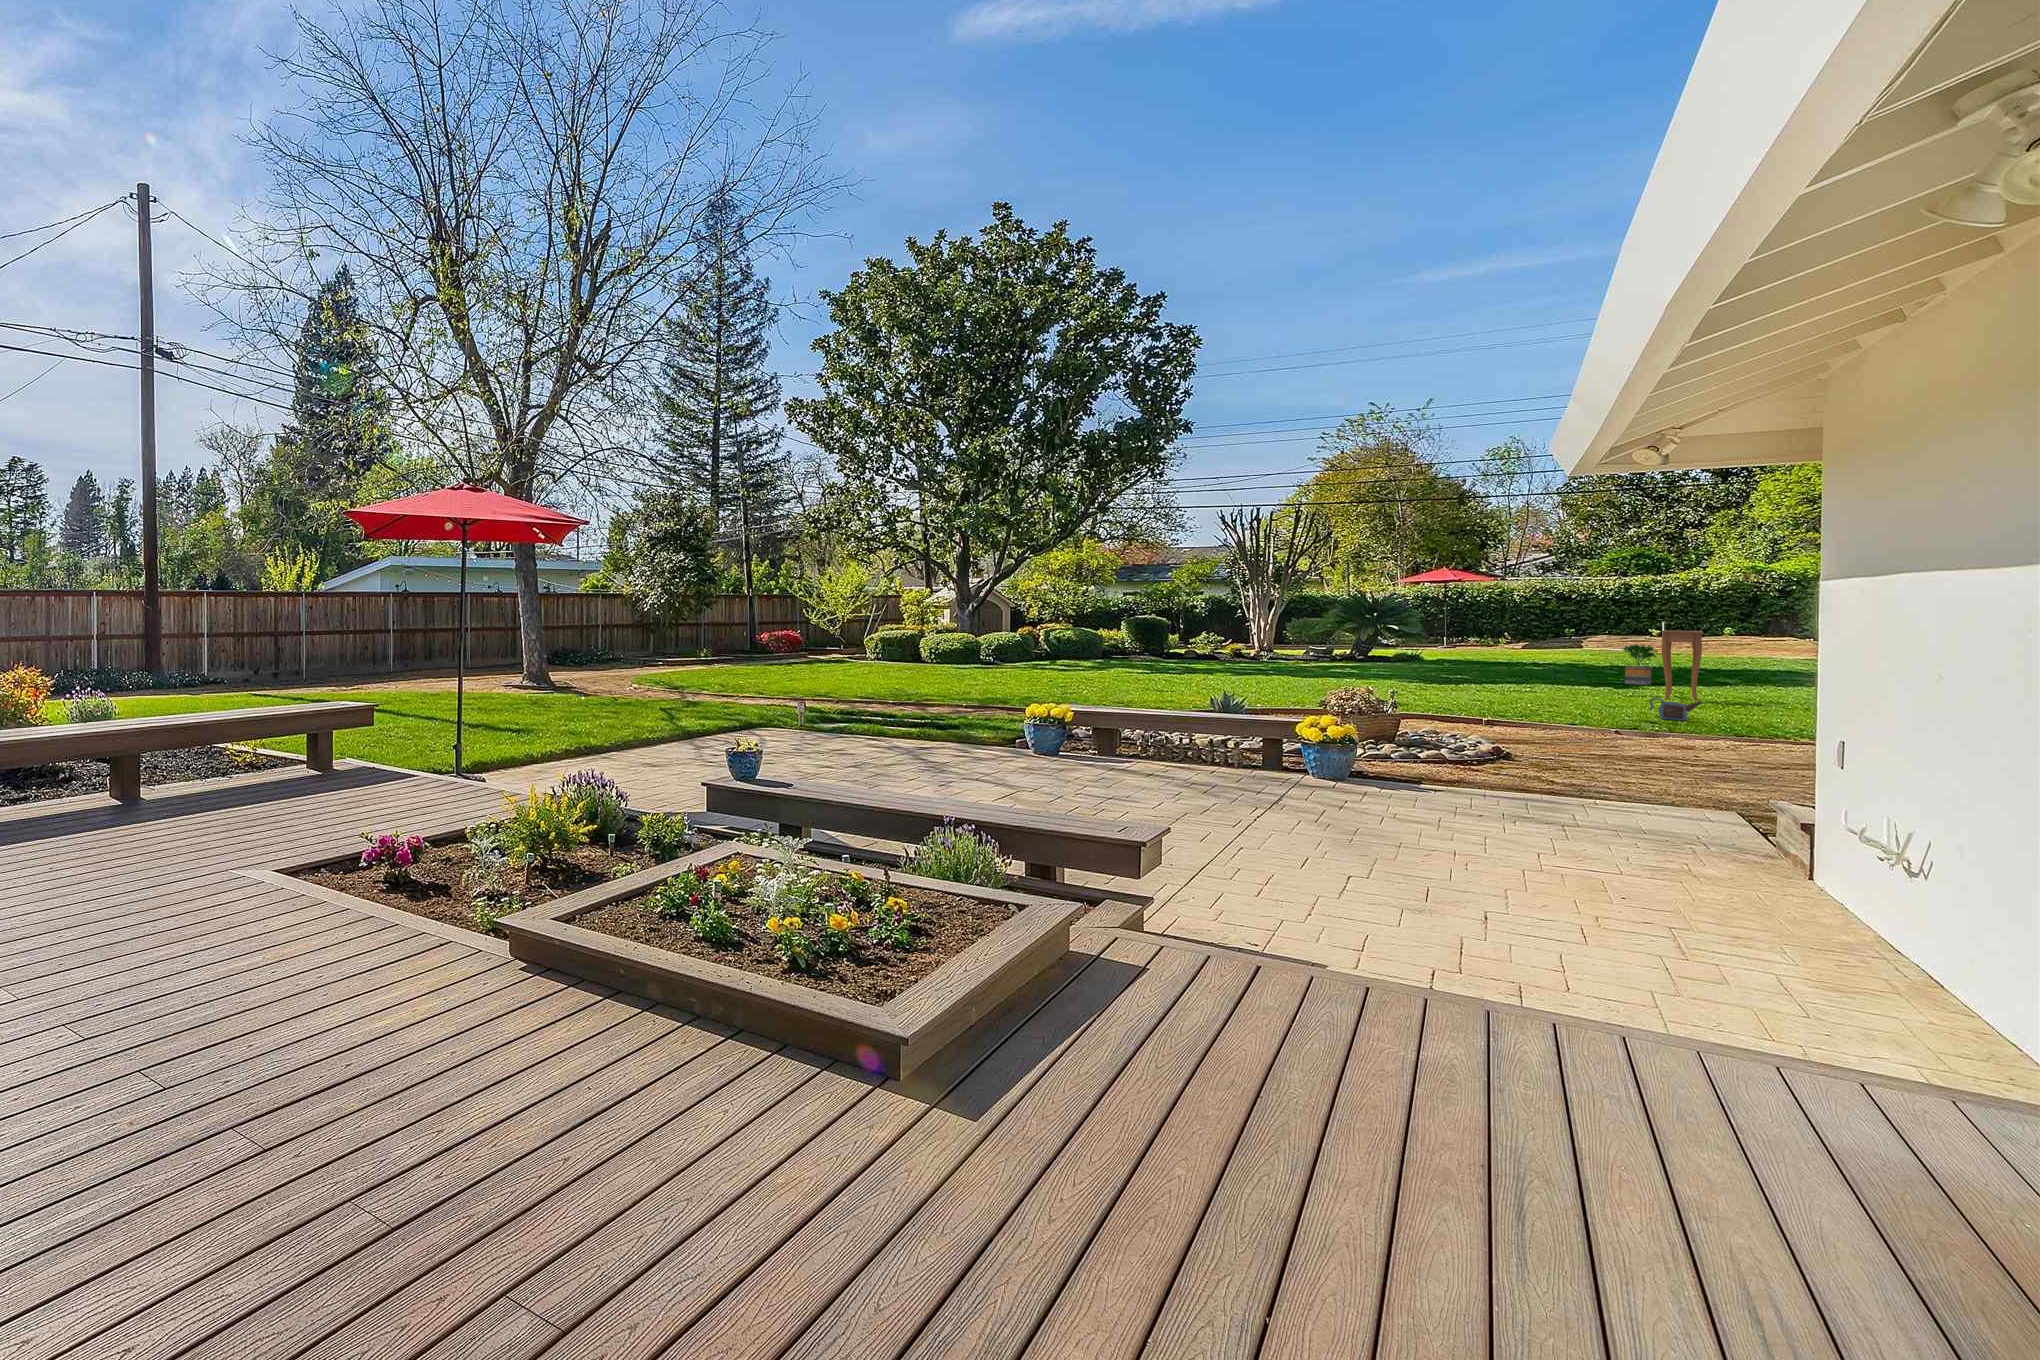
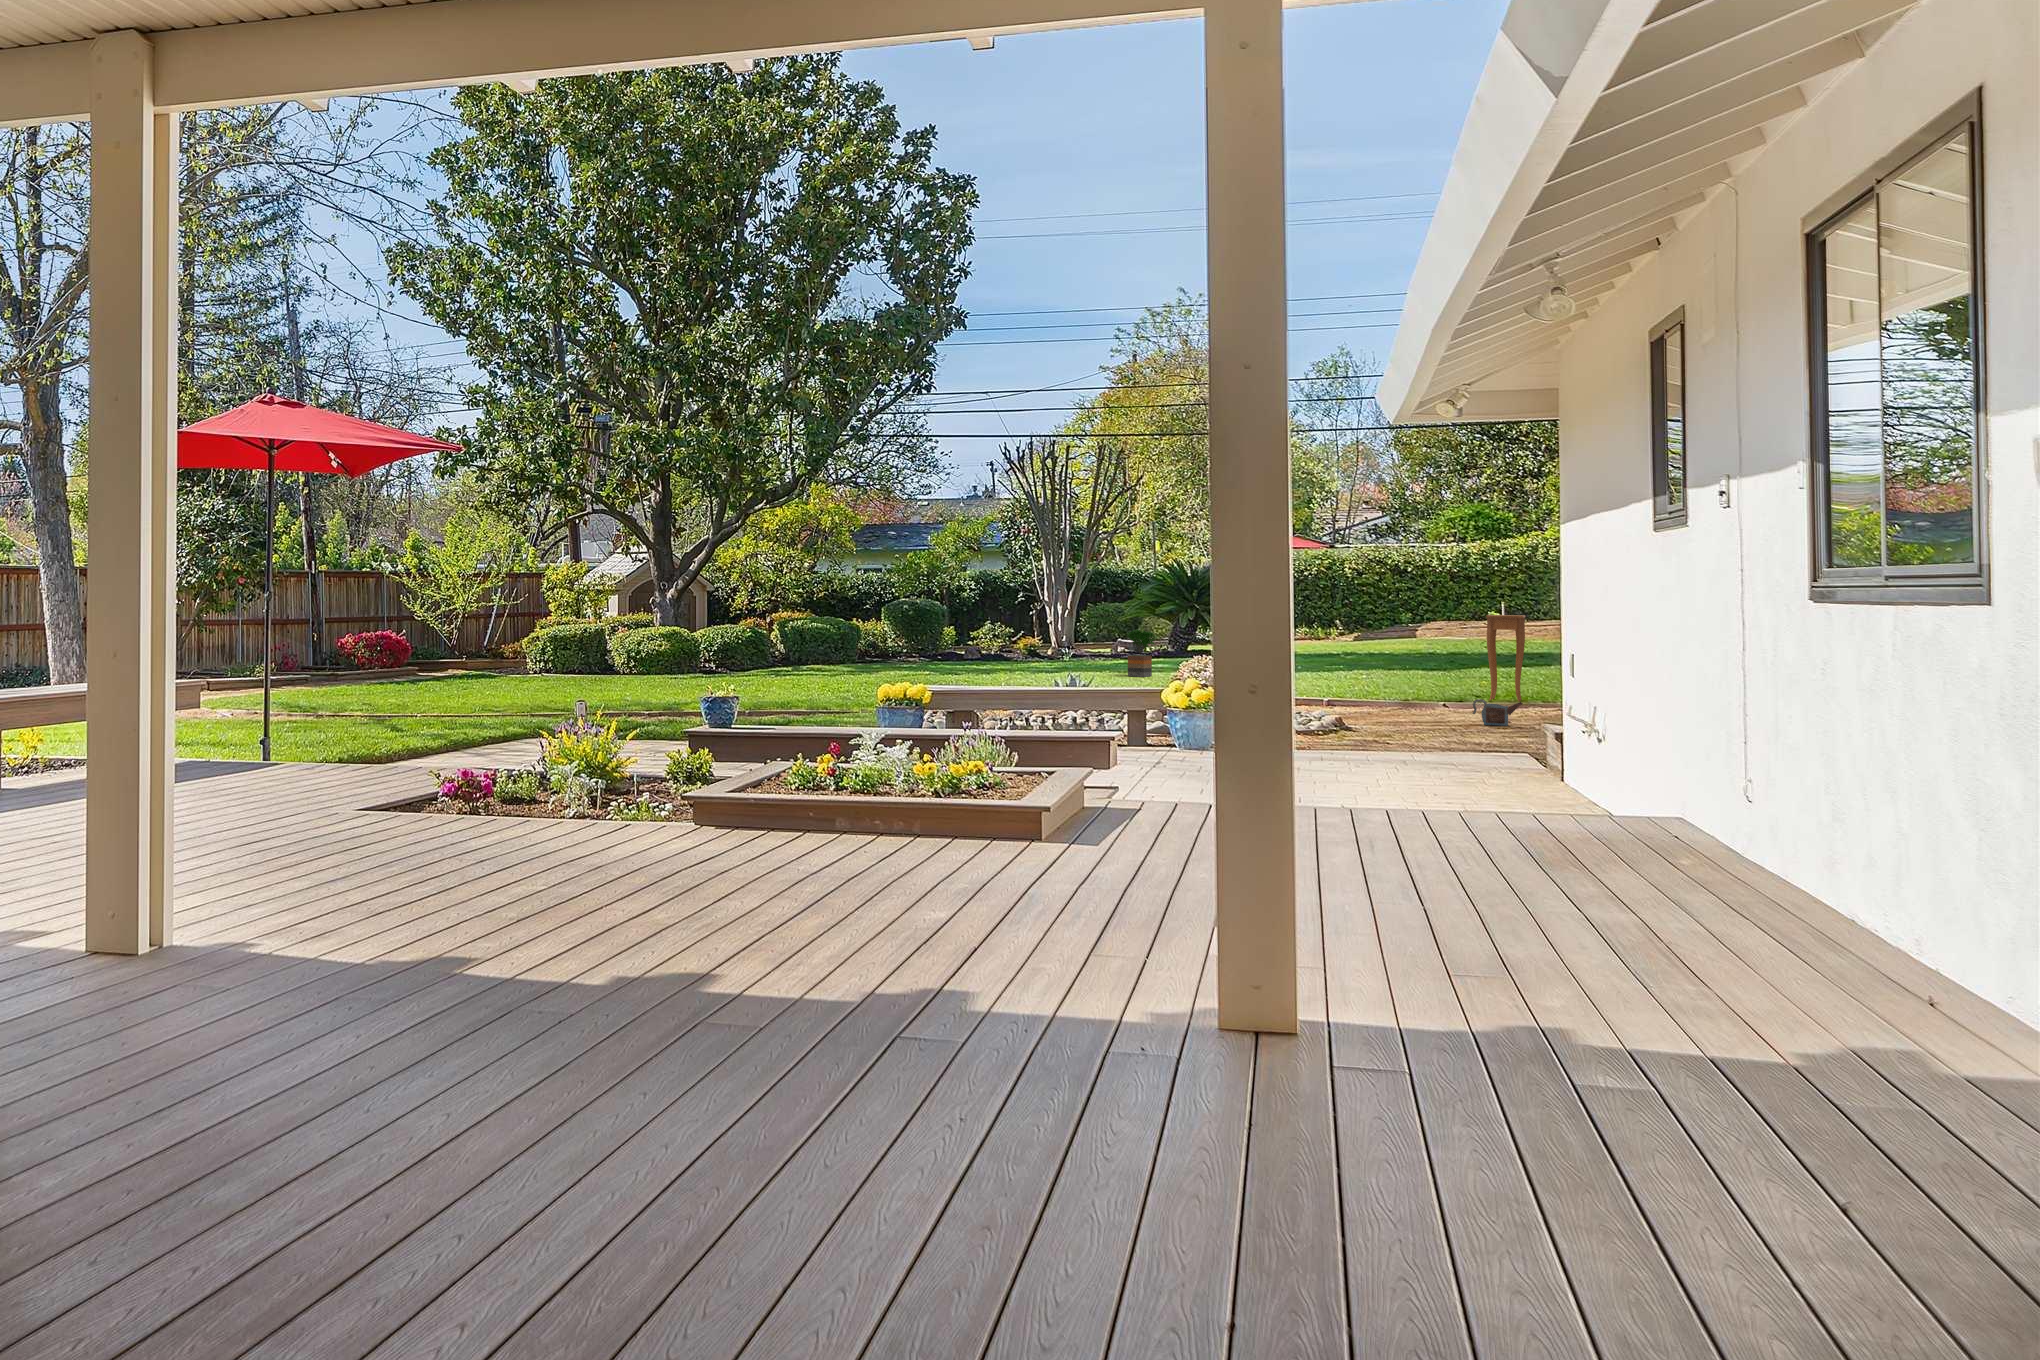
potted tree: present [1623,645,1658,685] -> present [1127,630,1157,677]

